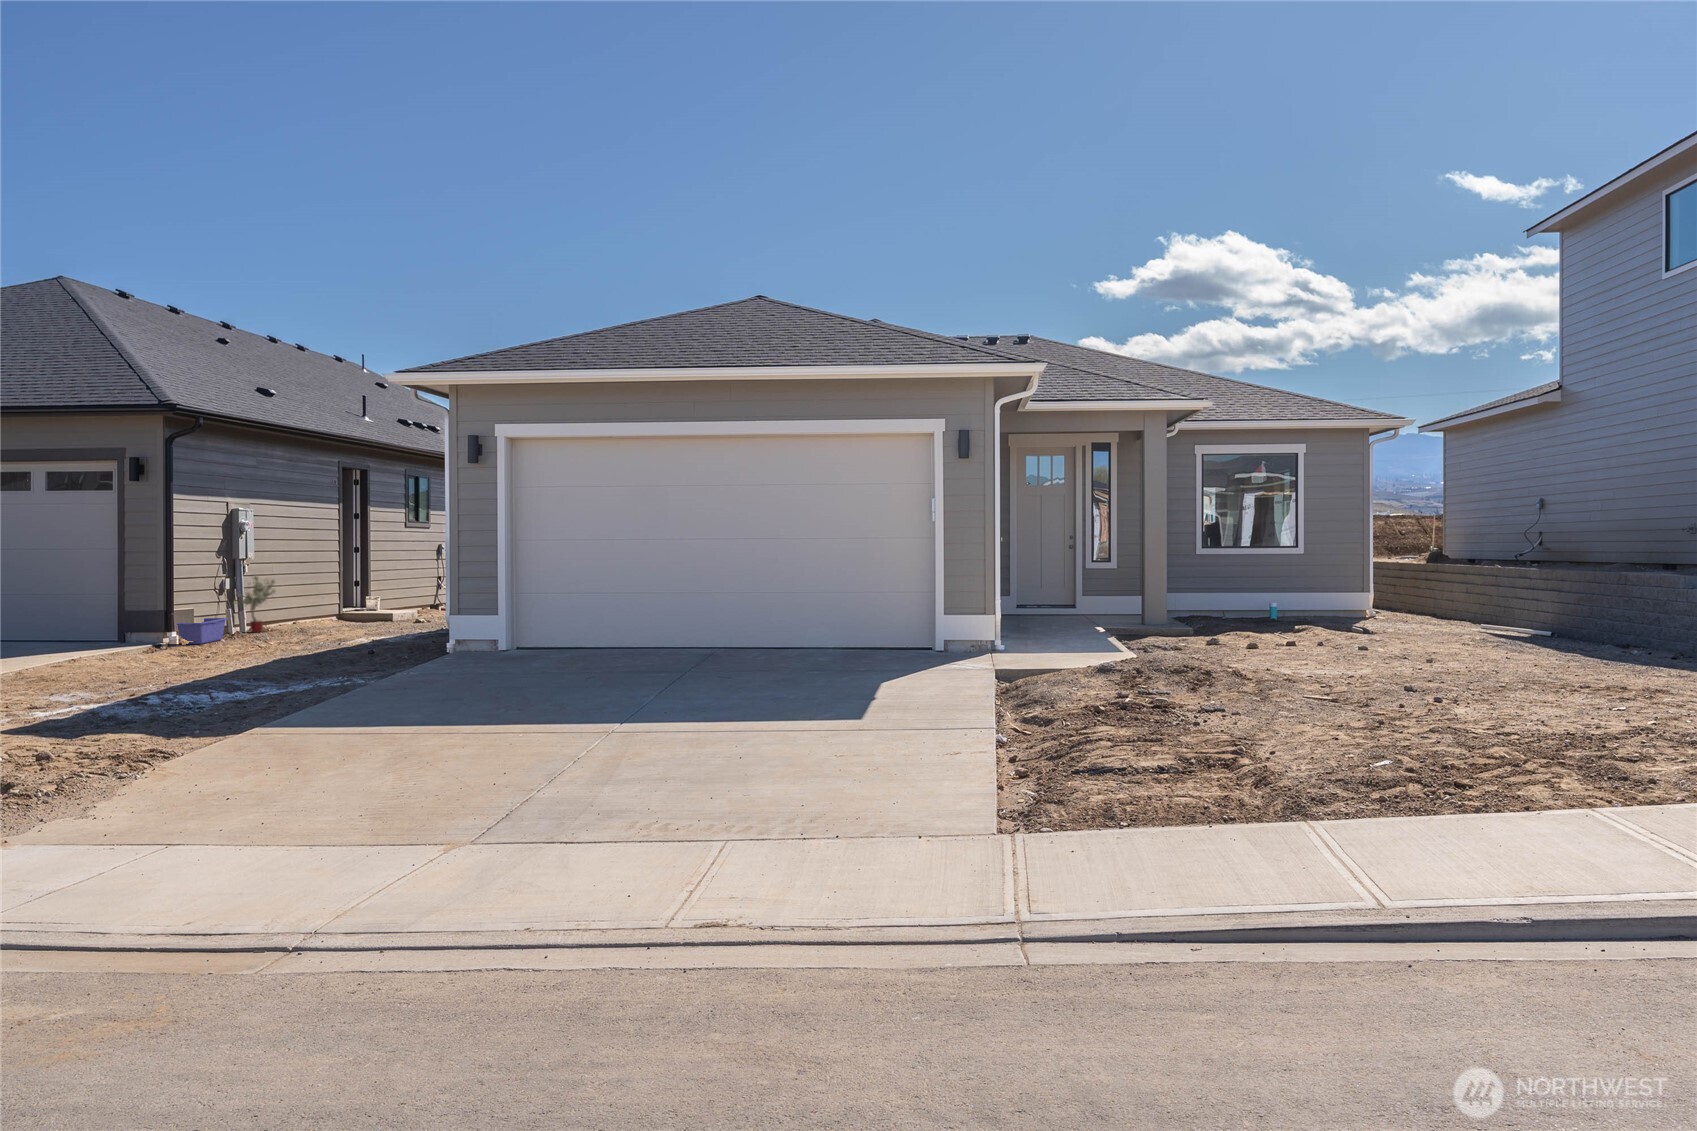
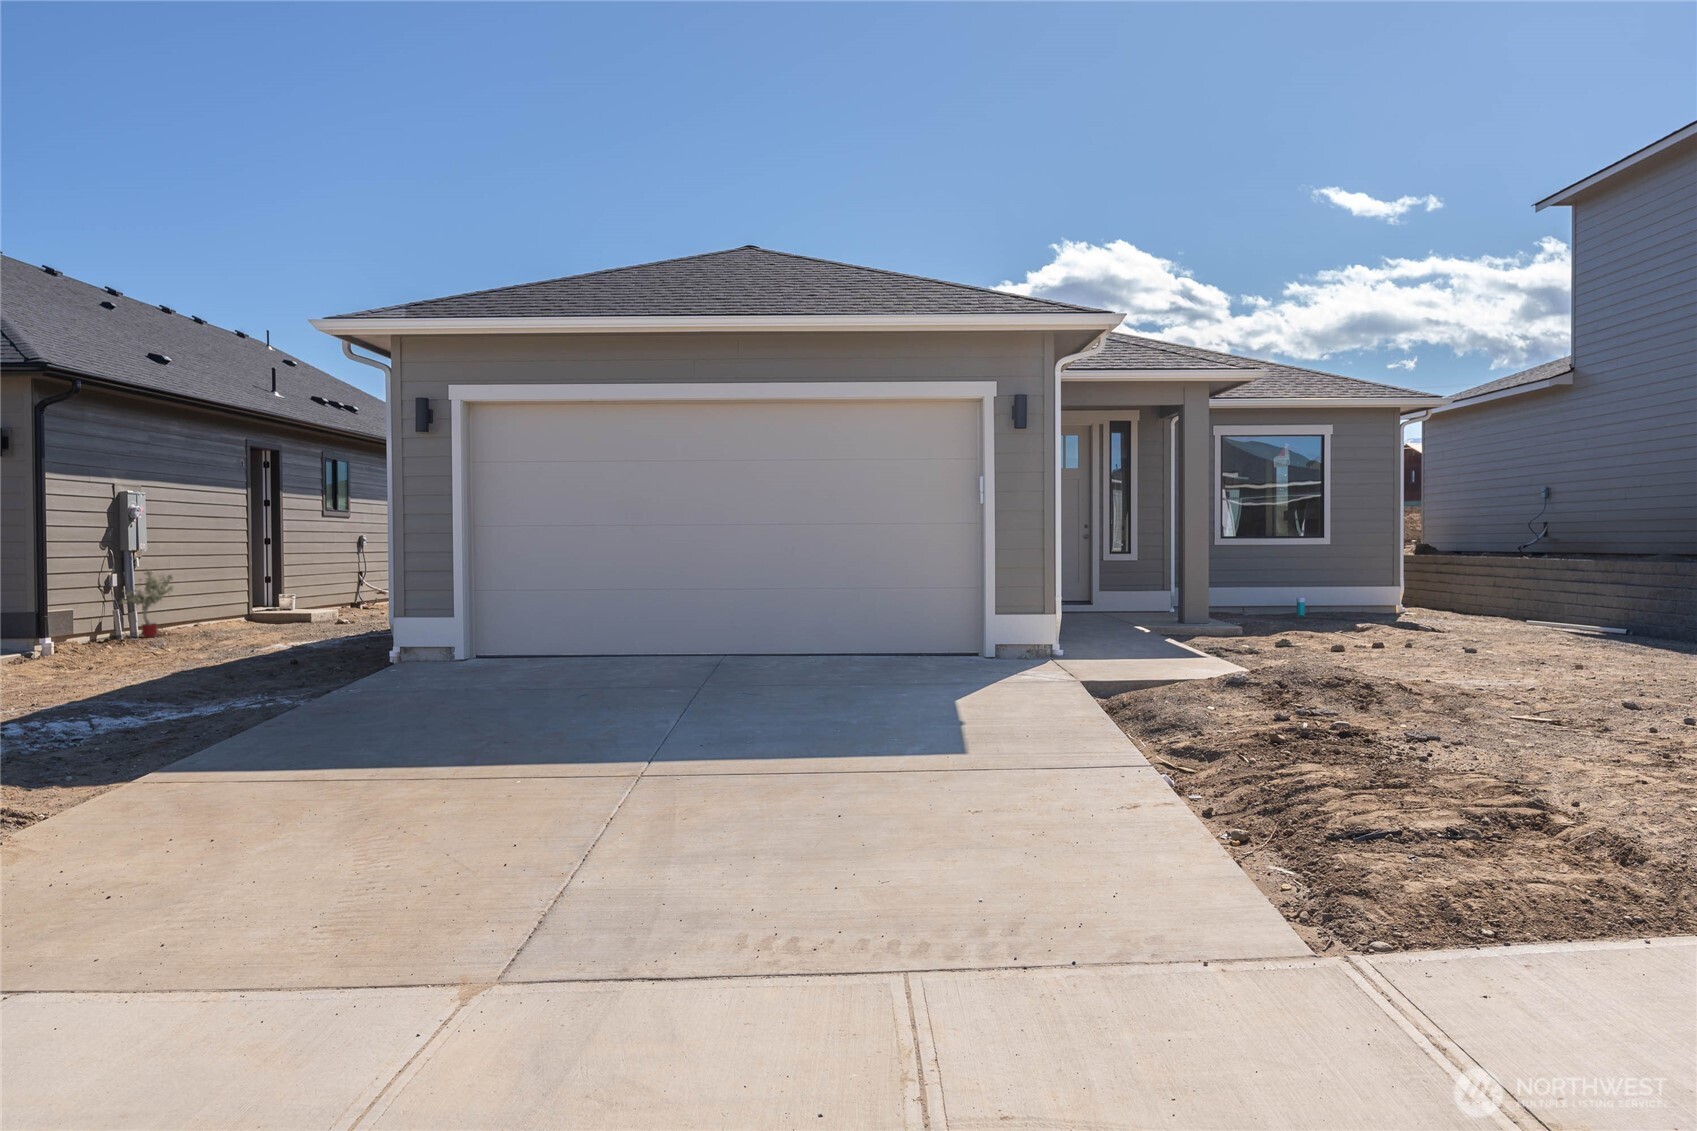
storage bin: present [177,618,228,644] -> none [43,621,114,653]

